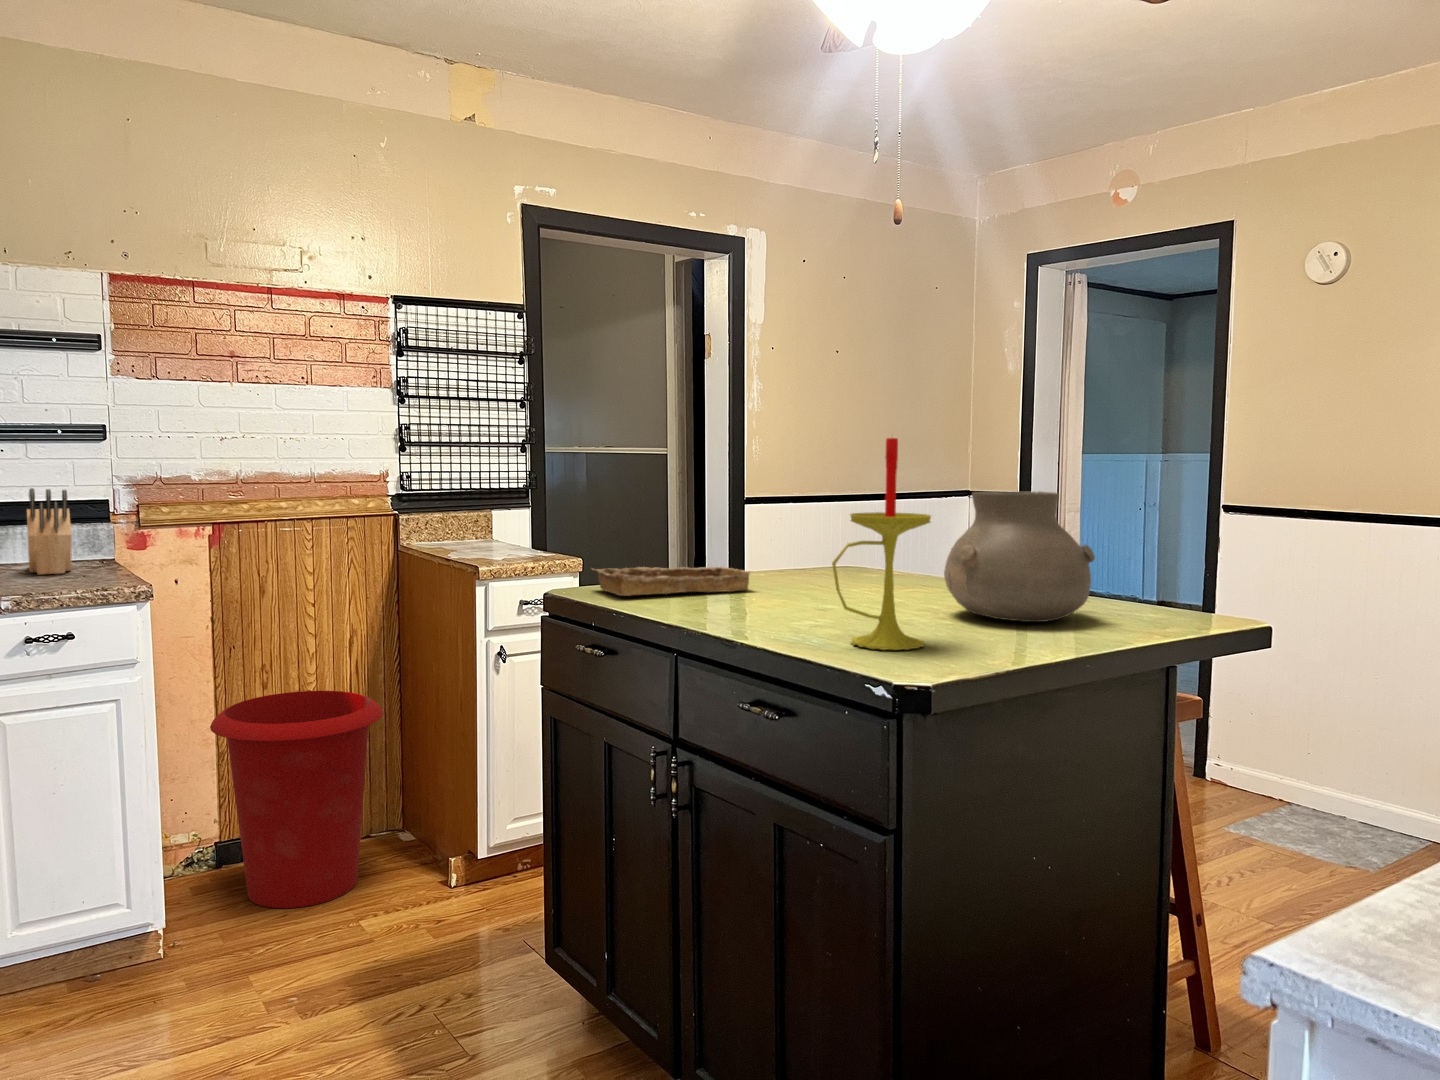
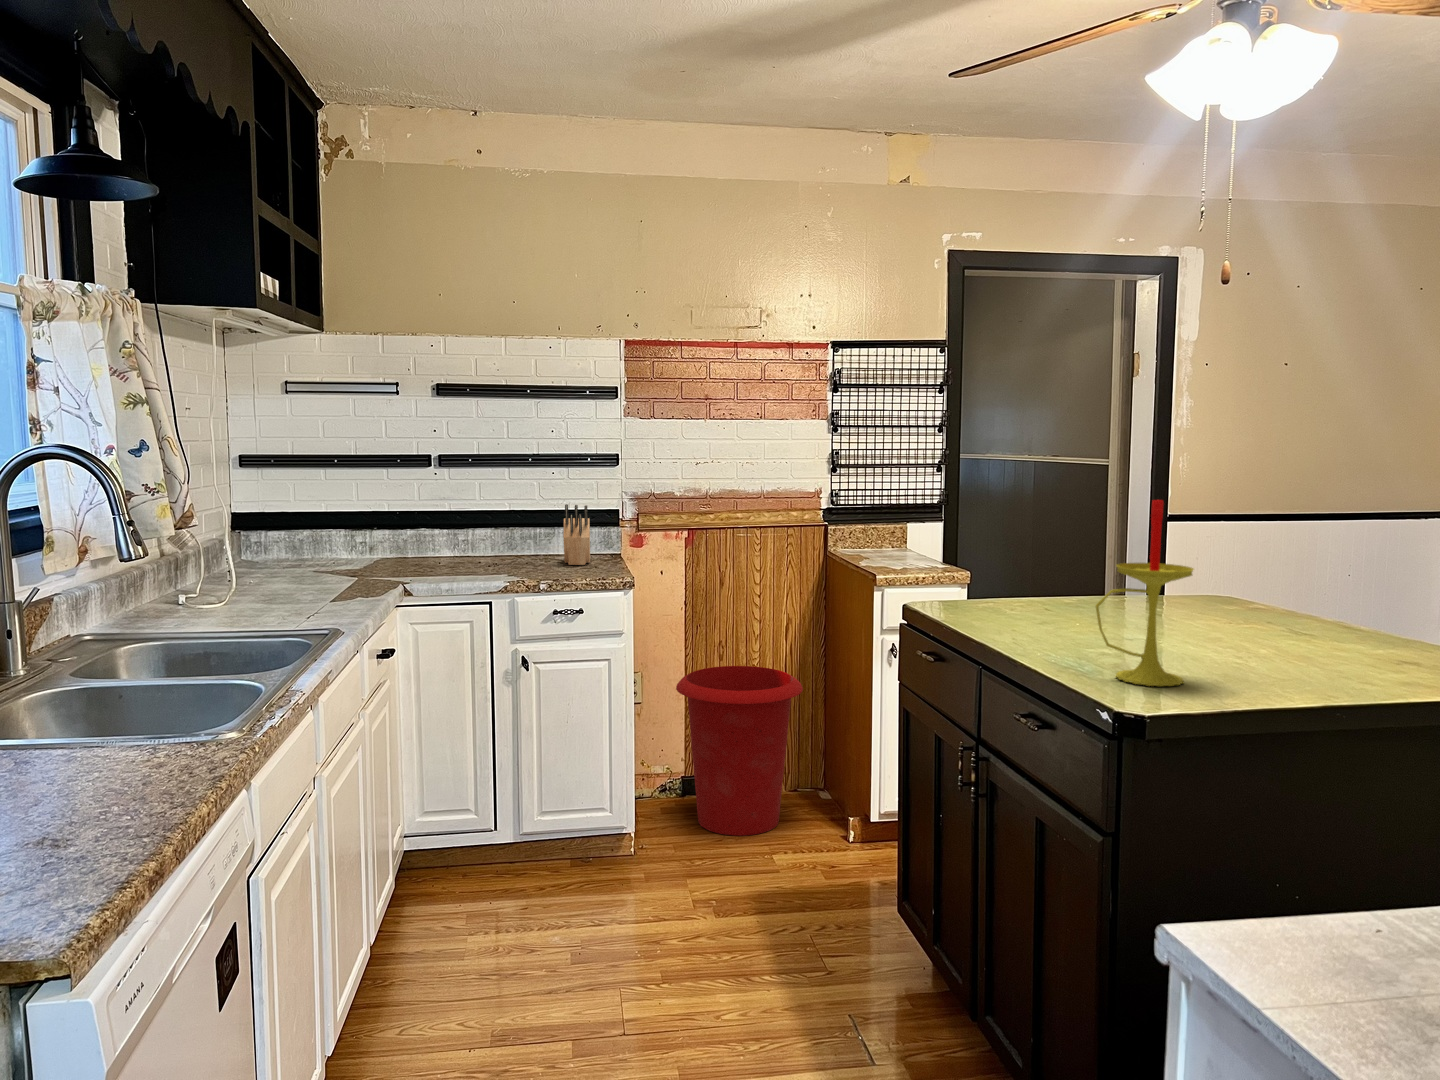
vase: present [944,491,1095,622] -> none [1246,544,1404,673]
tray: present [592,567,753,596] -> none [944,588,1090,617]

